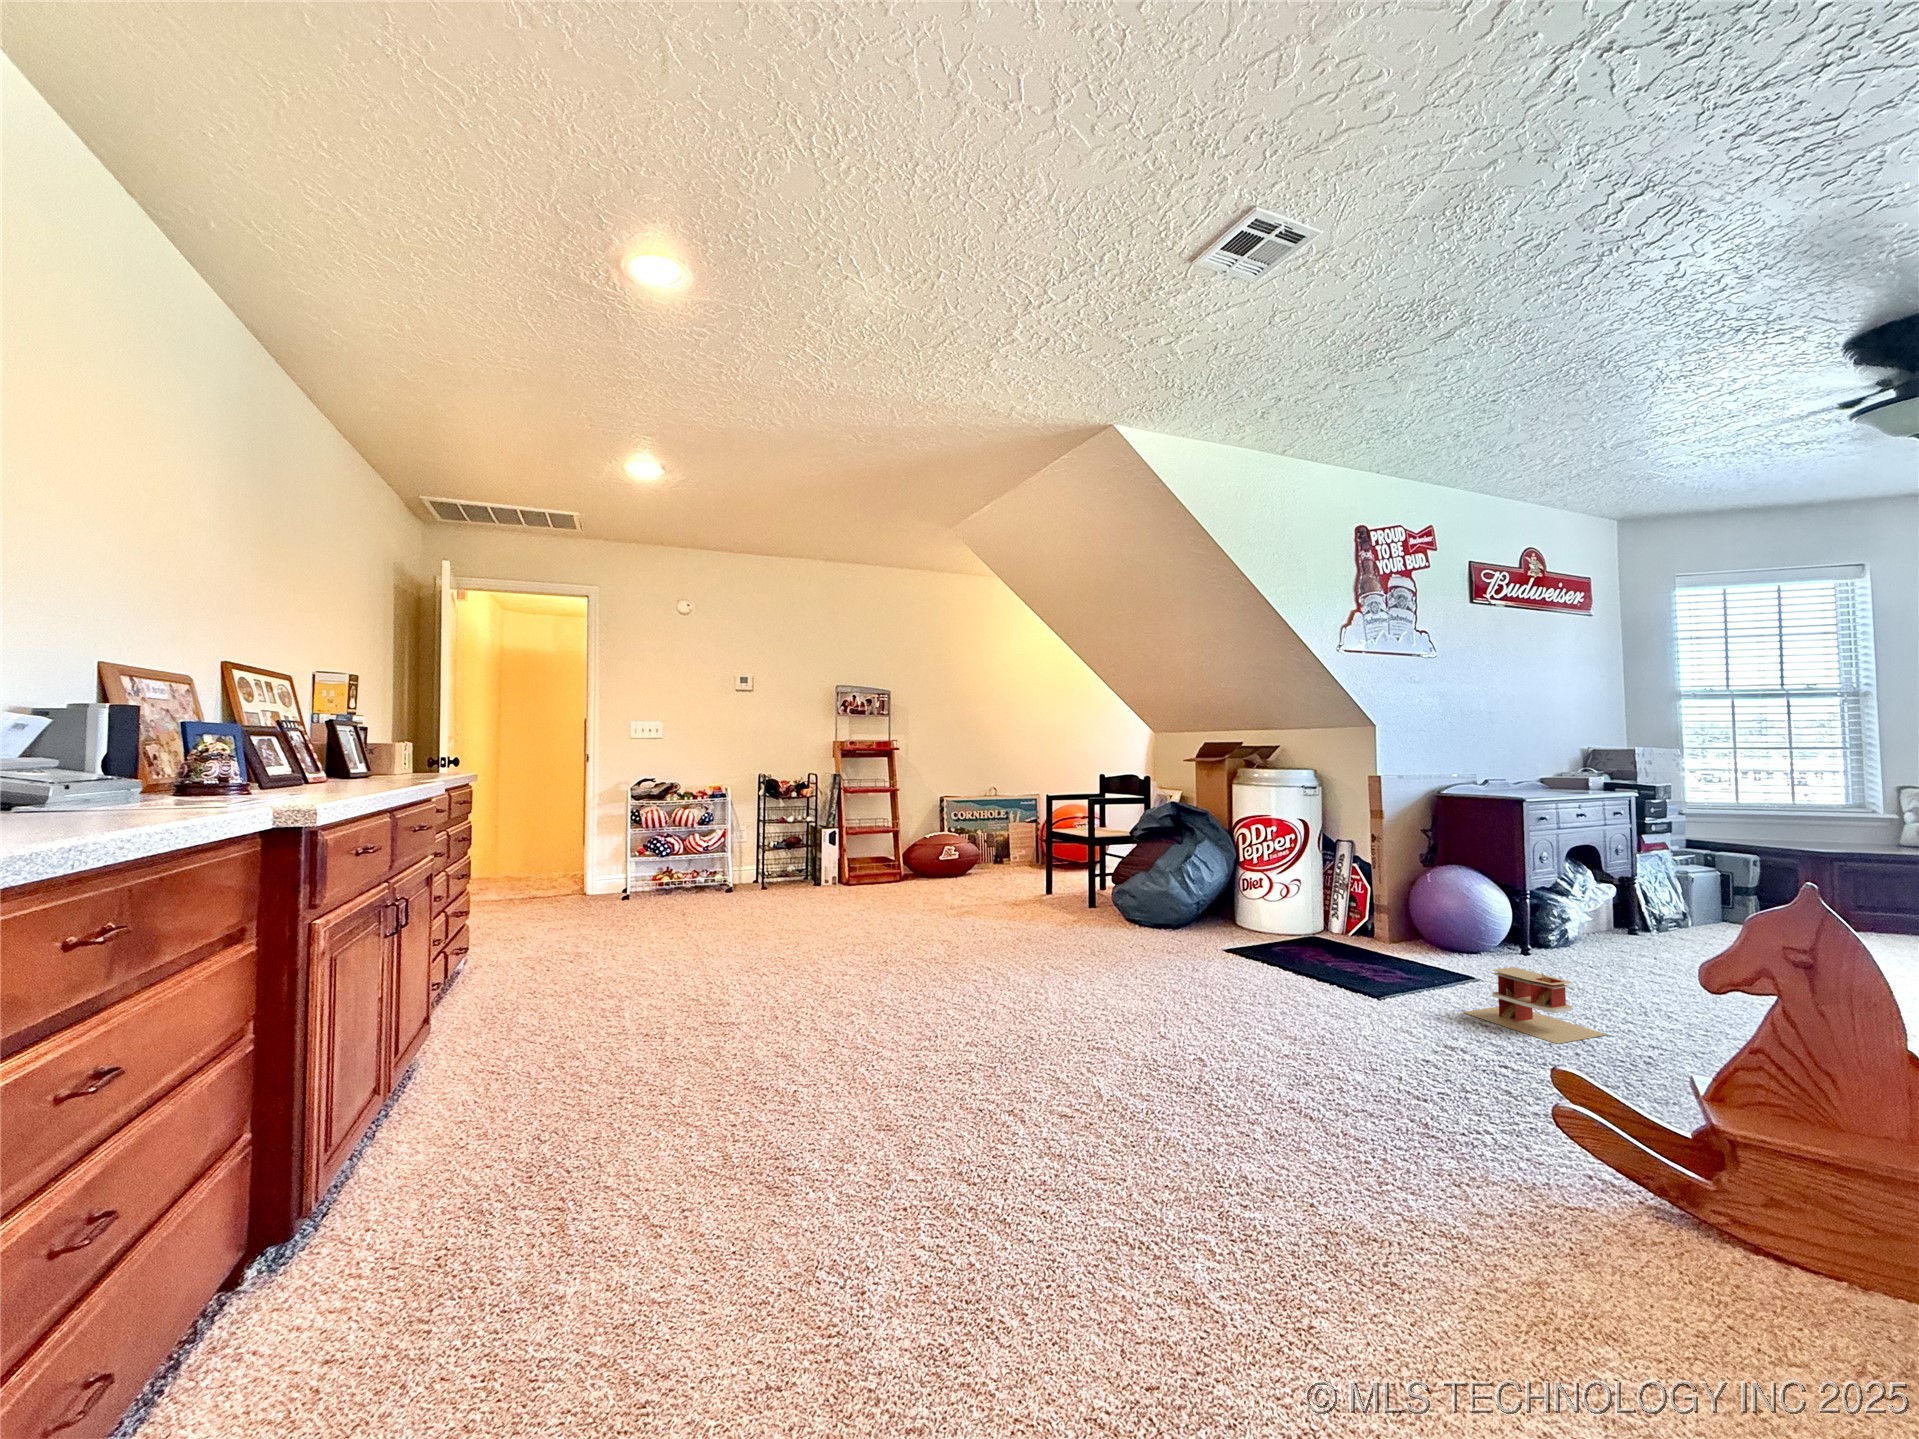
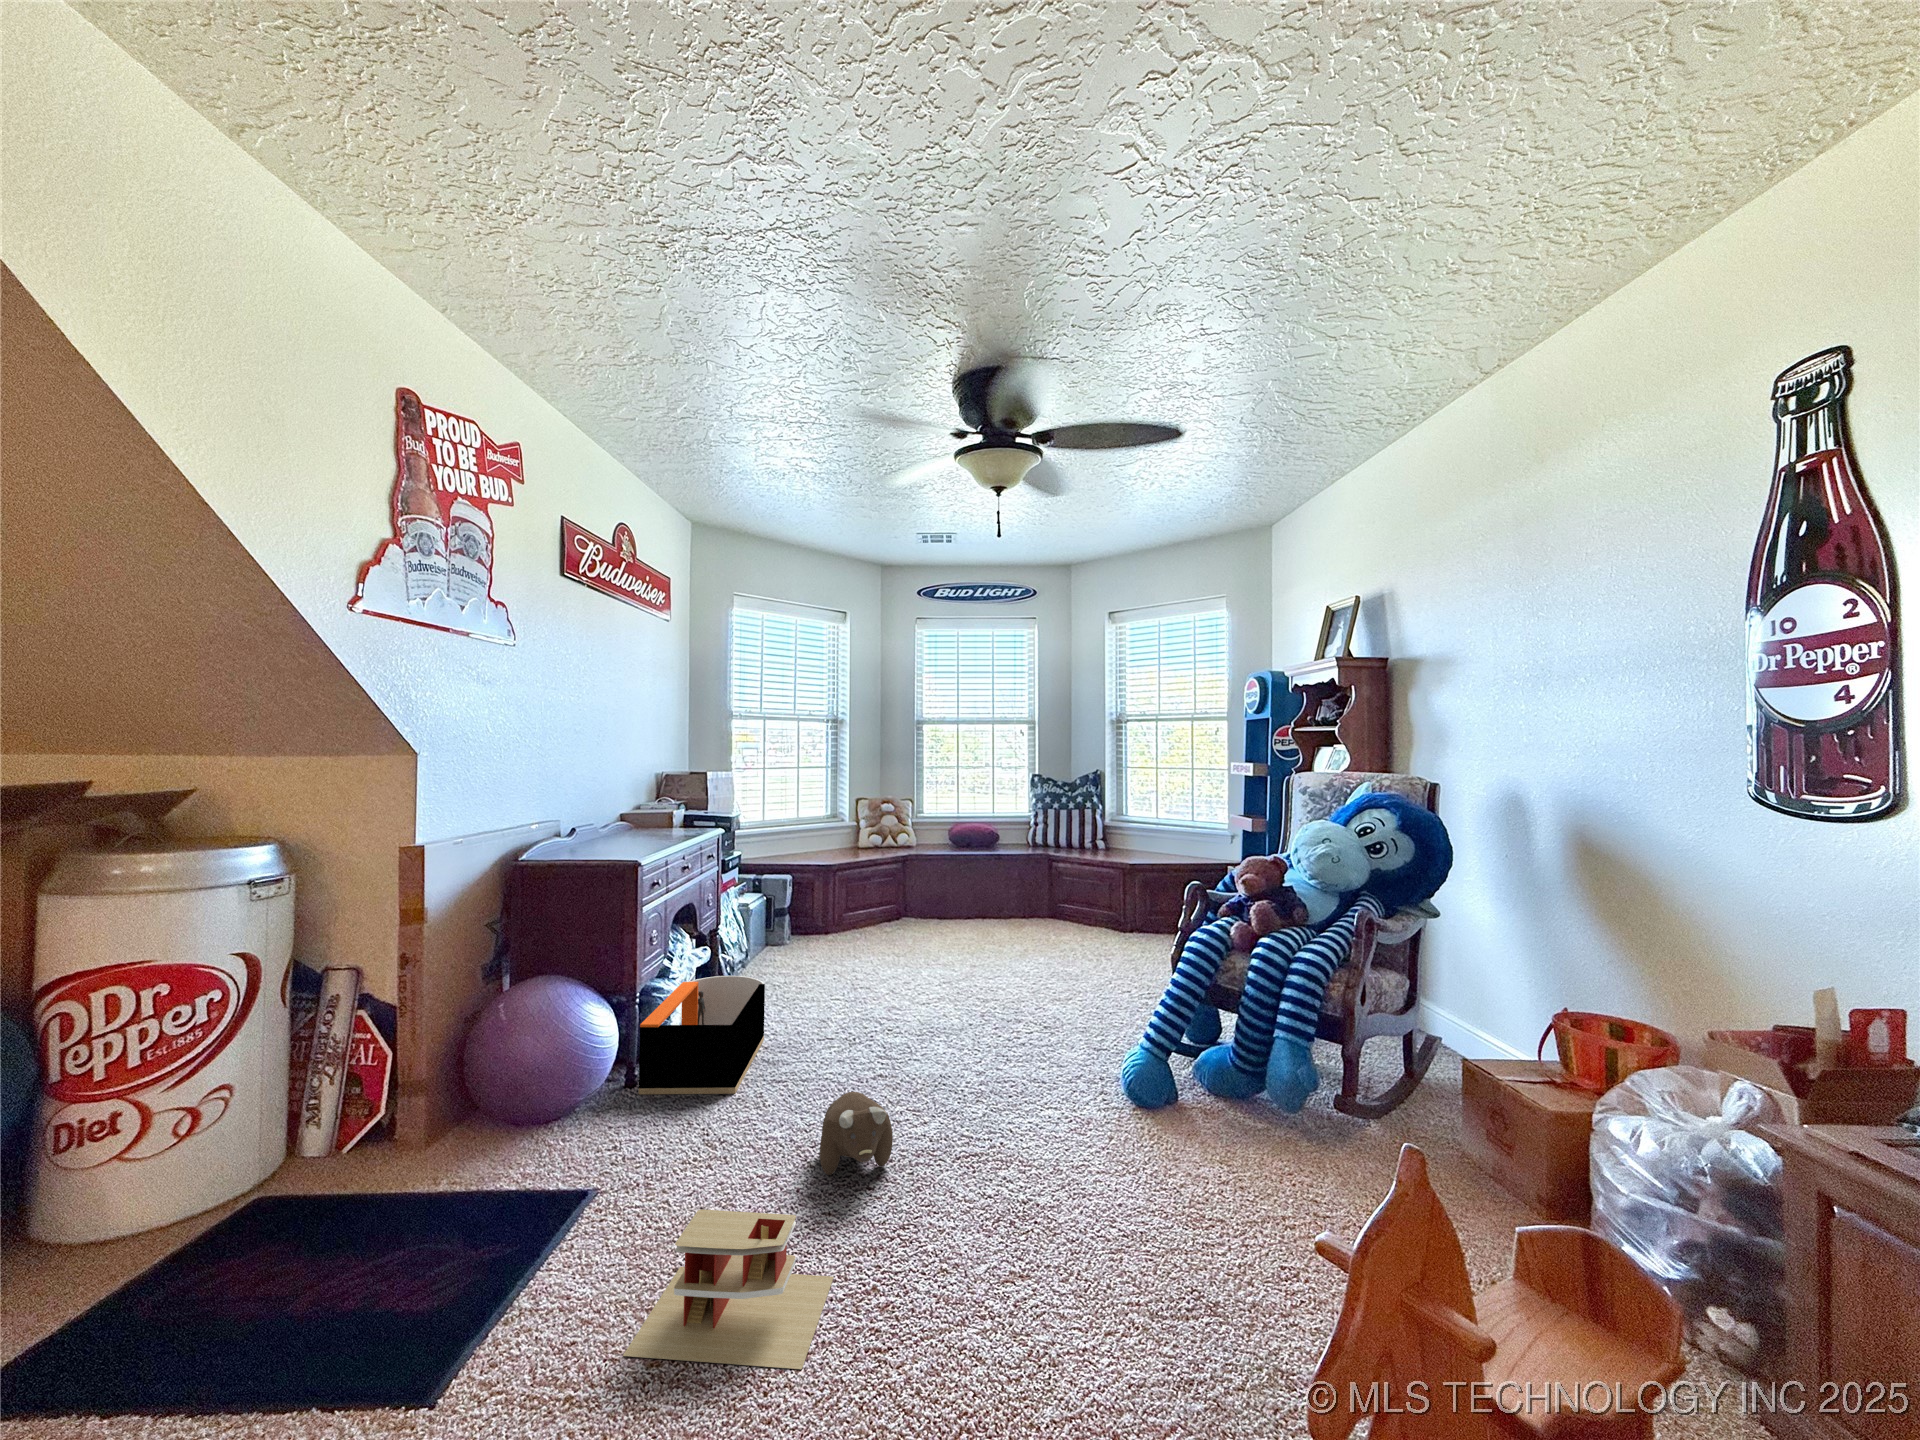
storage bin: none [1525,900,1655,972] -> present [639,976,765,1094]
plush toy: none [1636,963,1708,1022] -> present [820,1092,893,1175]

